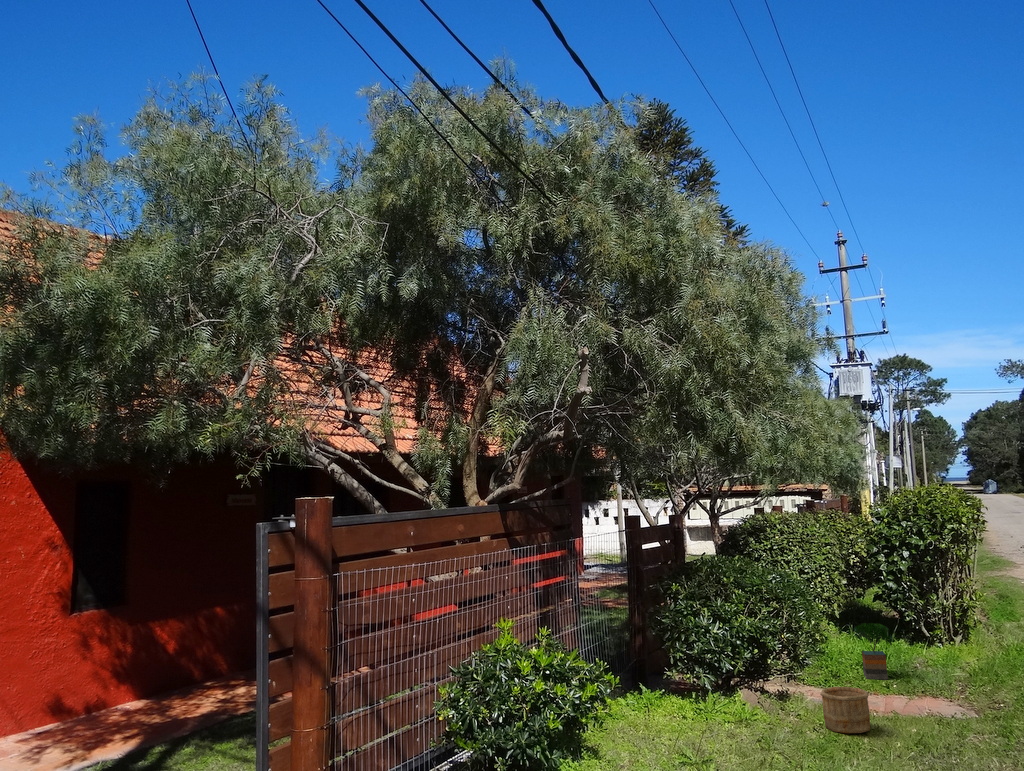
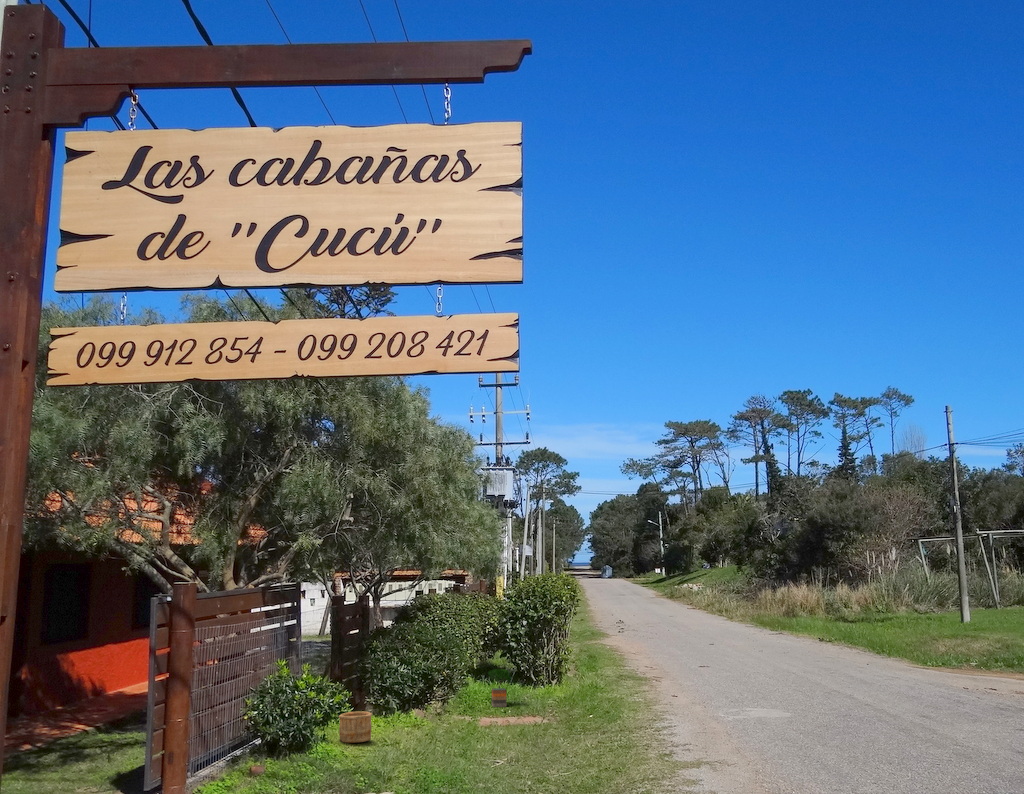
wooden bucket: present [820,687,870,733] -> present [339,711,372,743]

